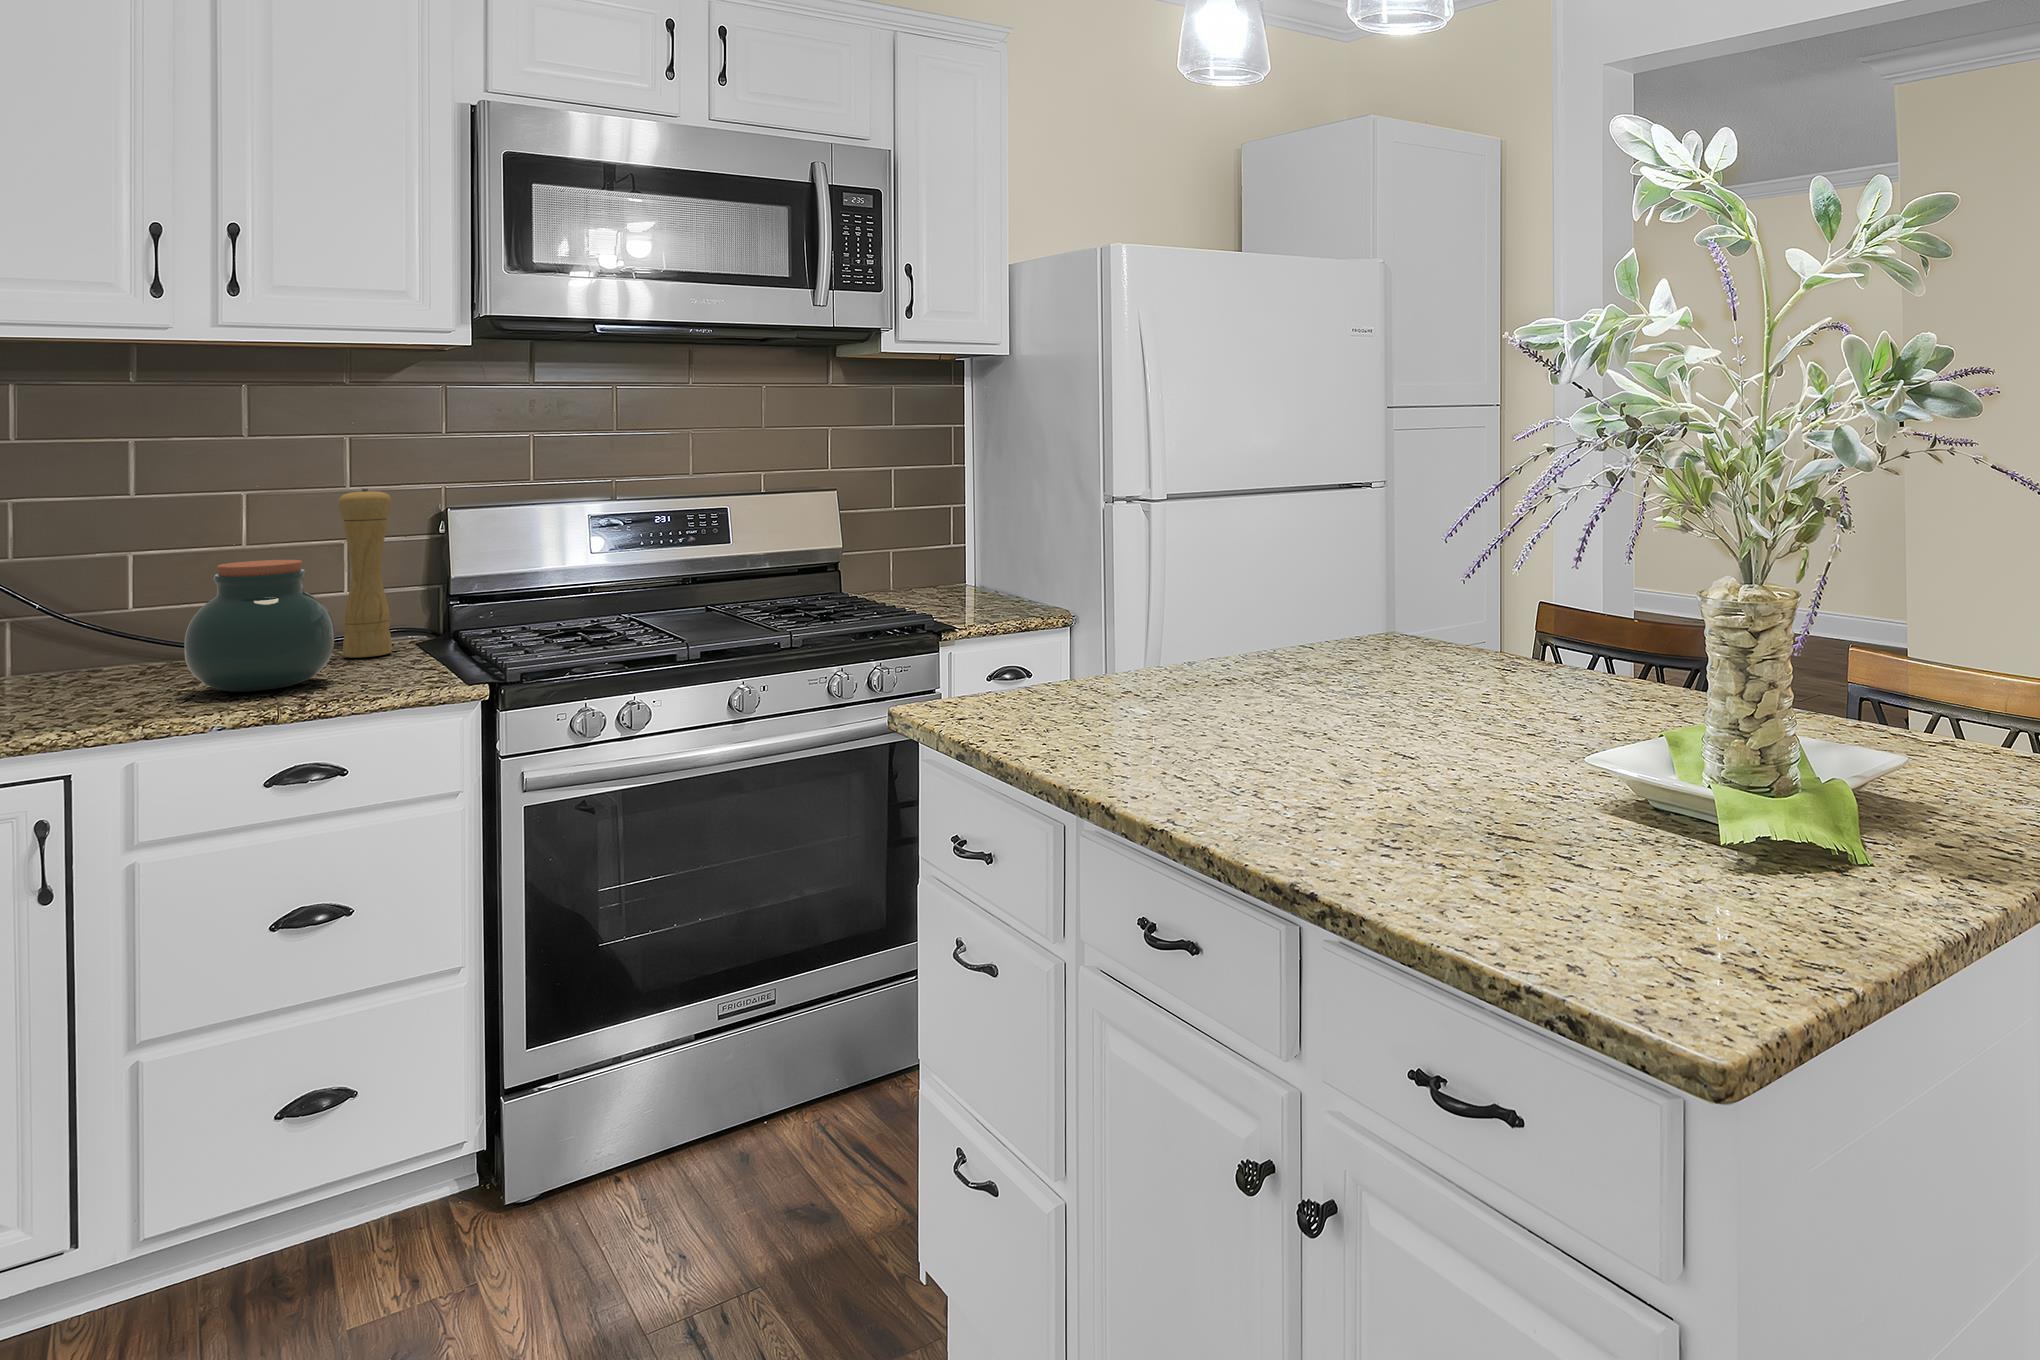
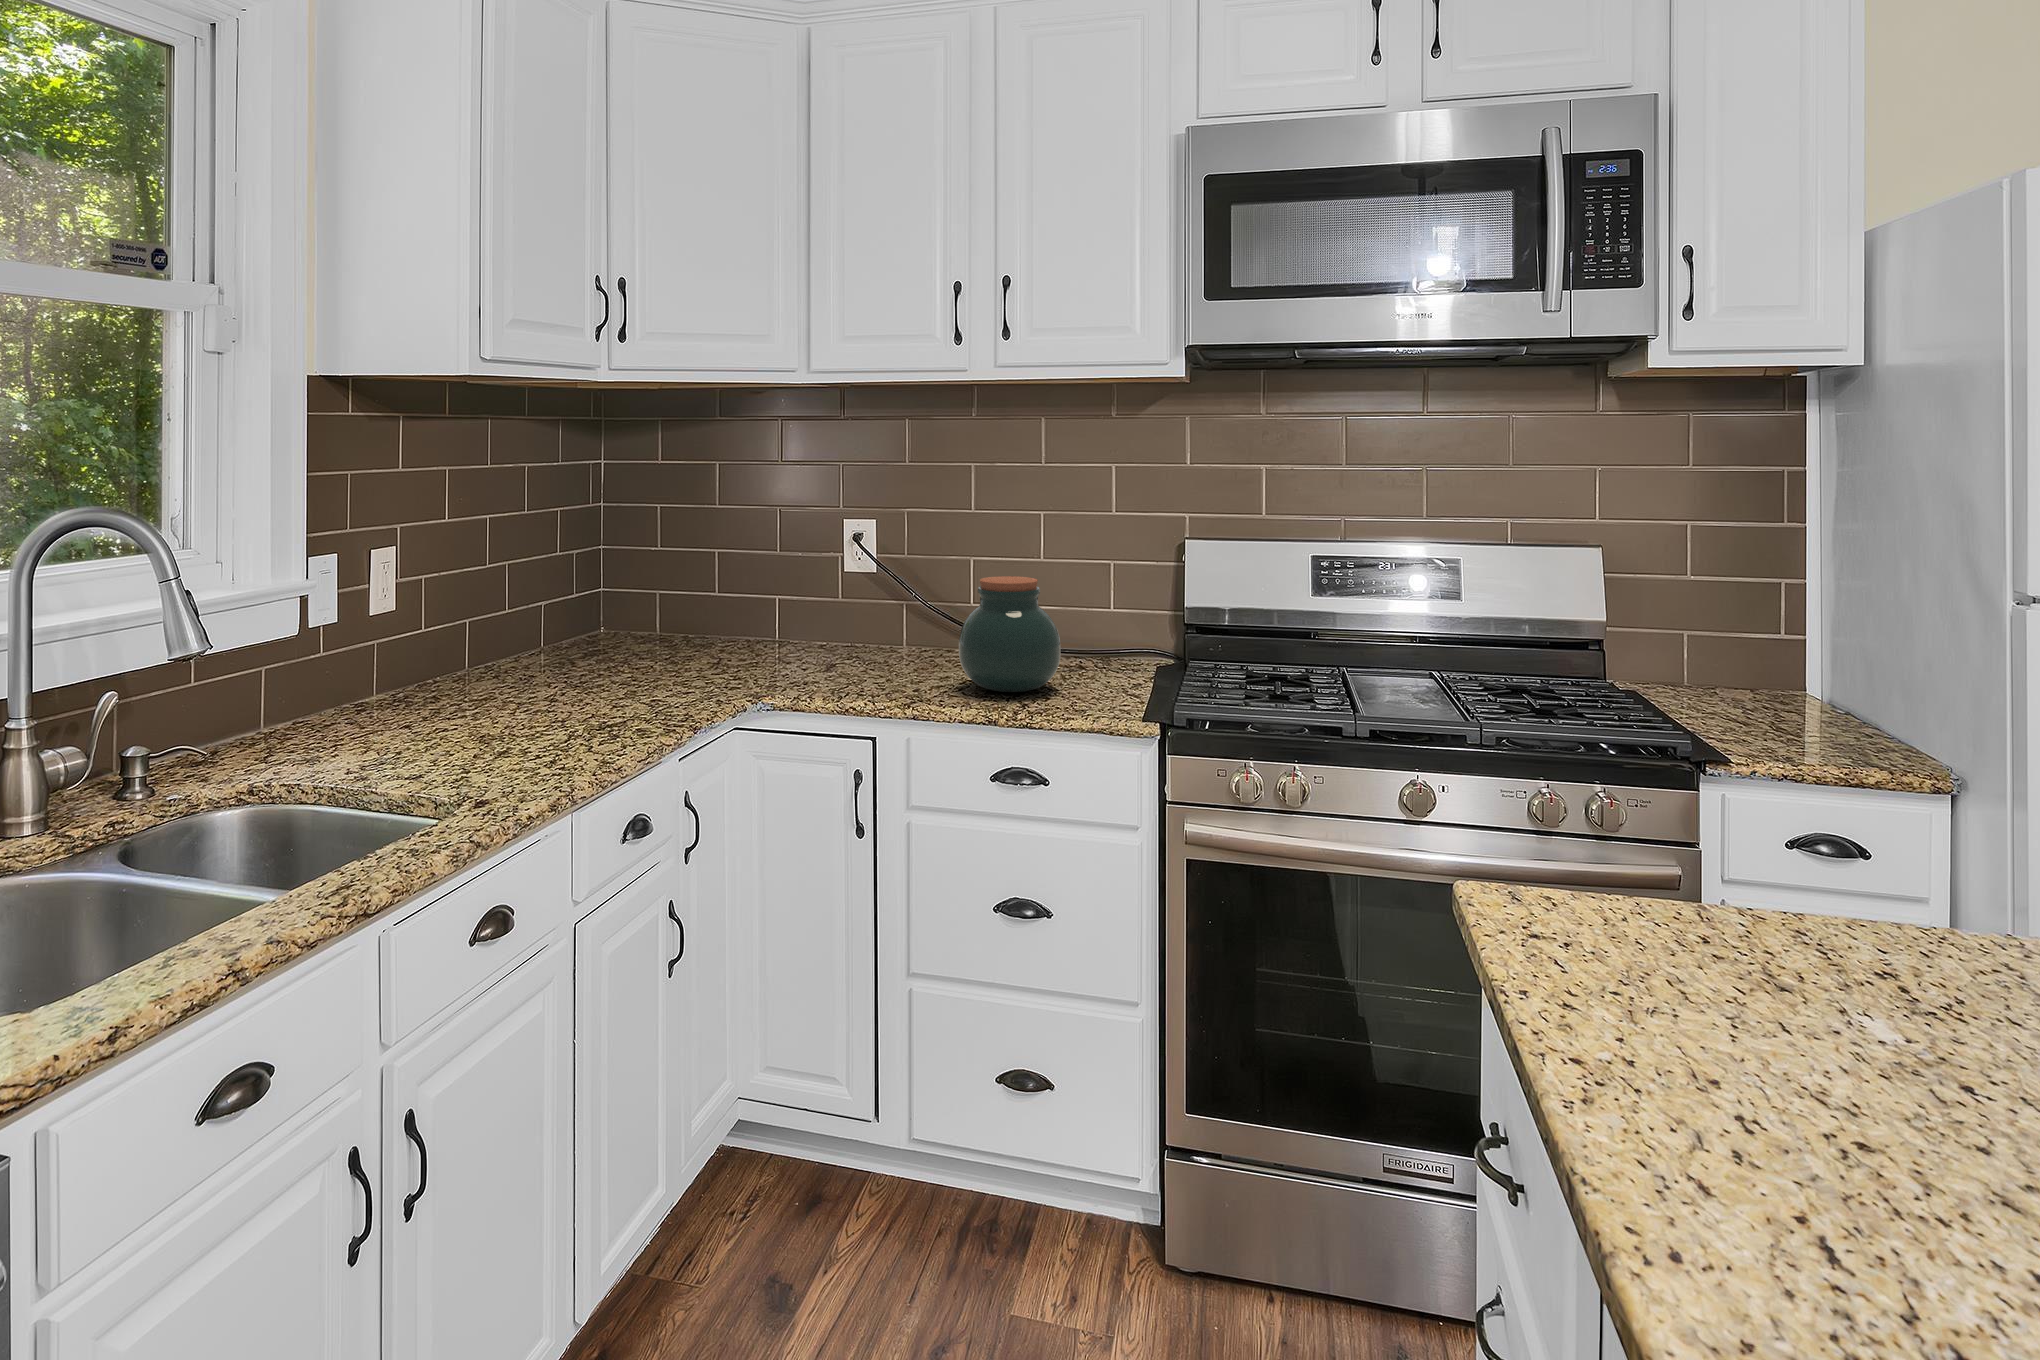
pepper mill: present [339,489,392,658] -> none [1090,515,1129,669]

